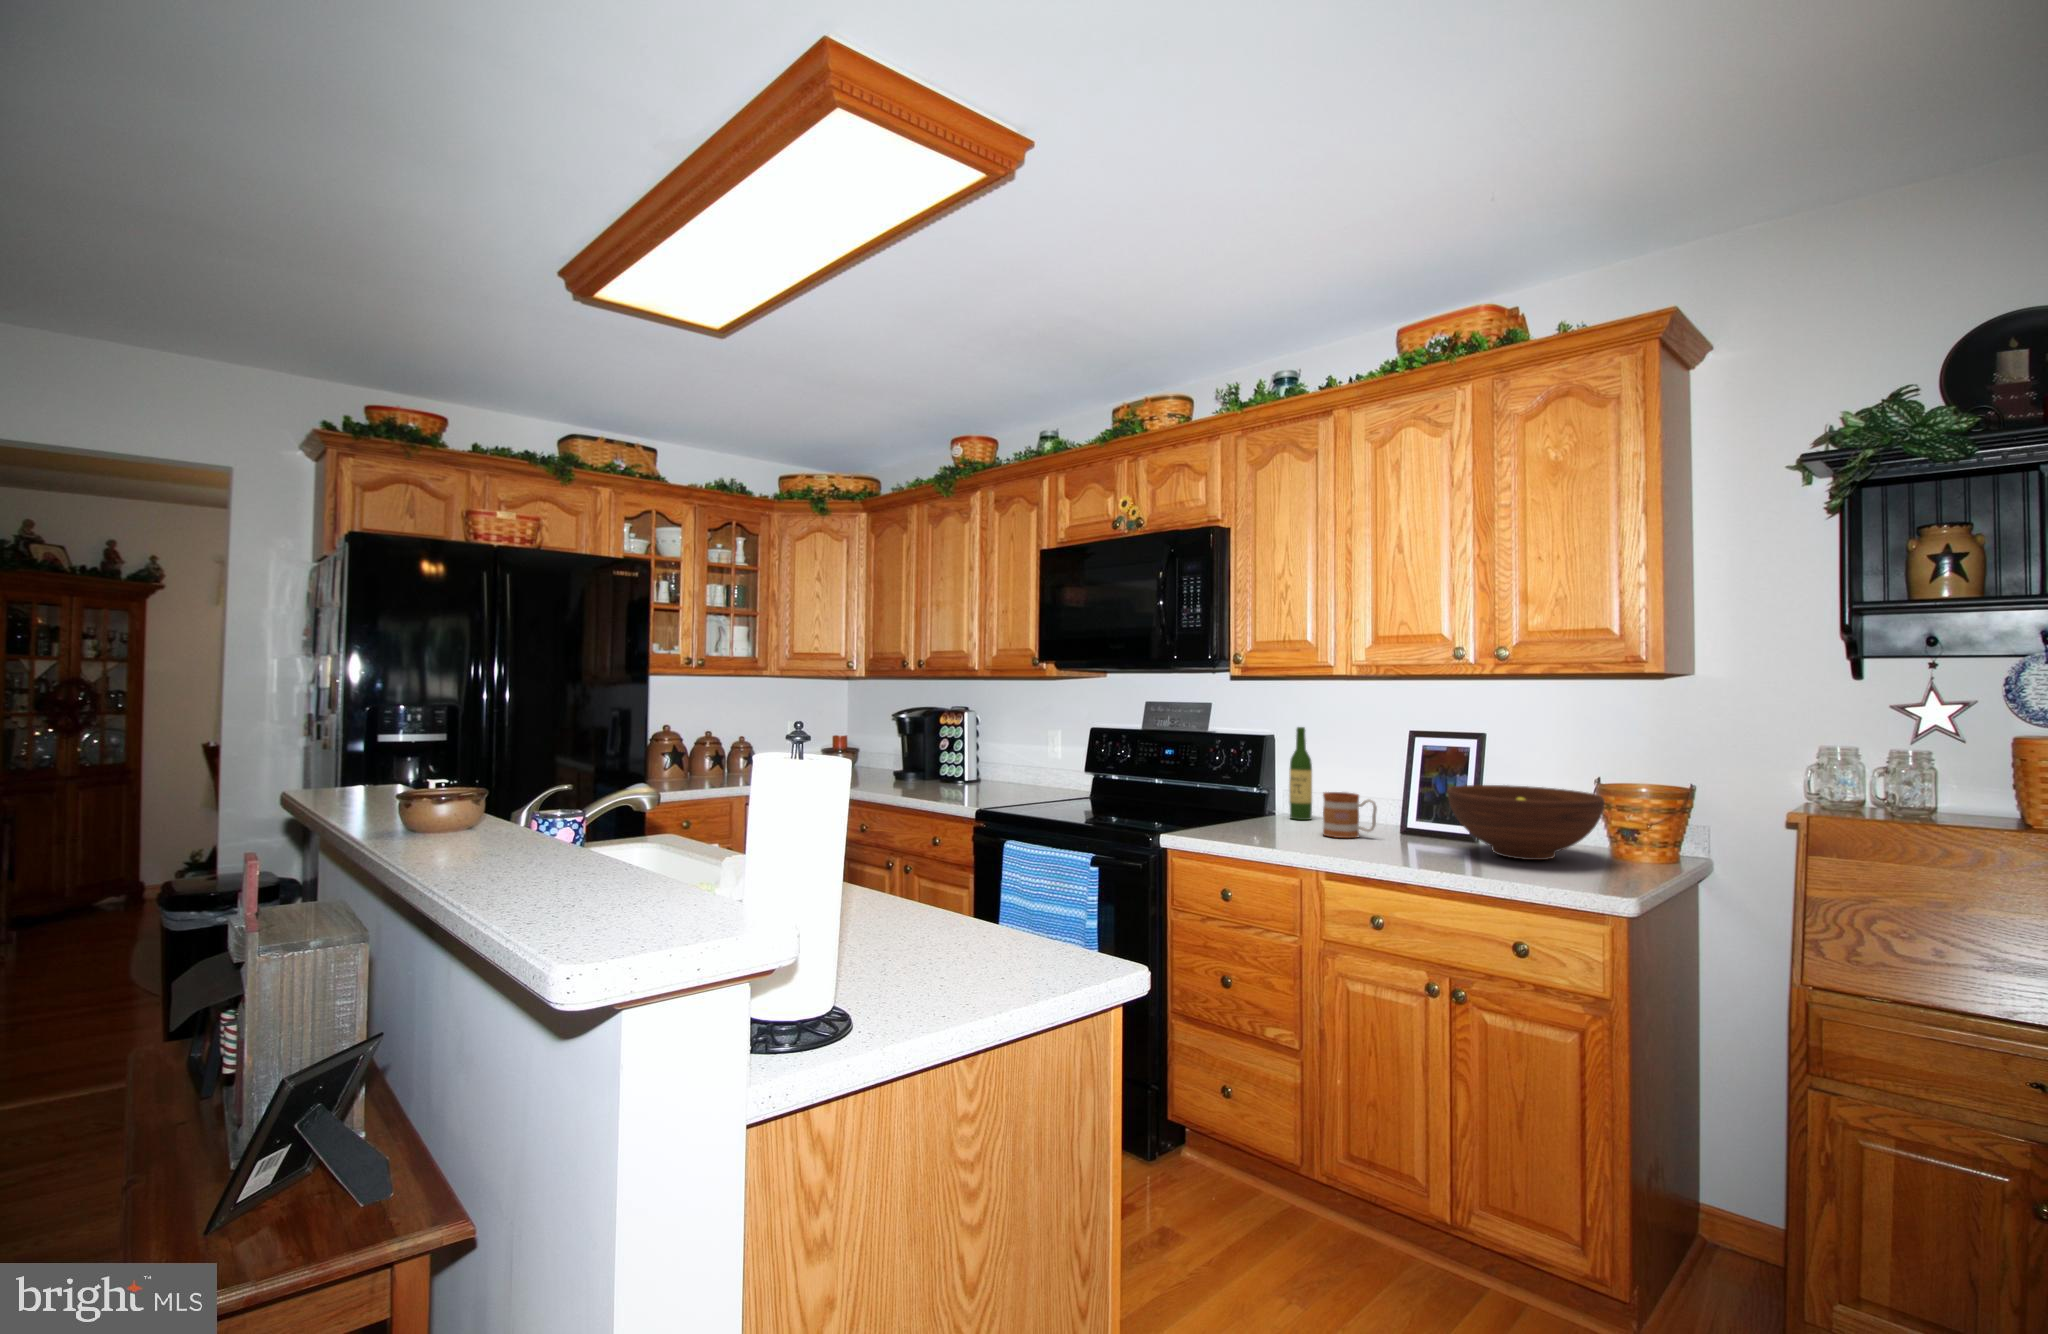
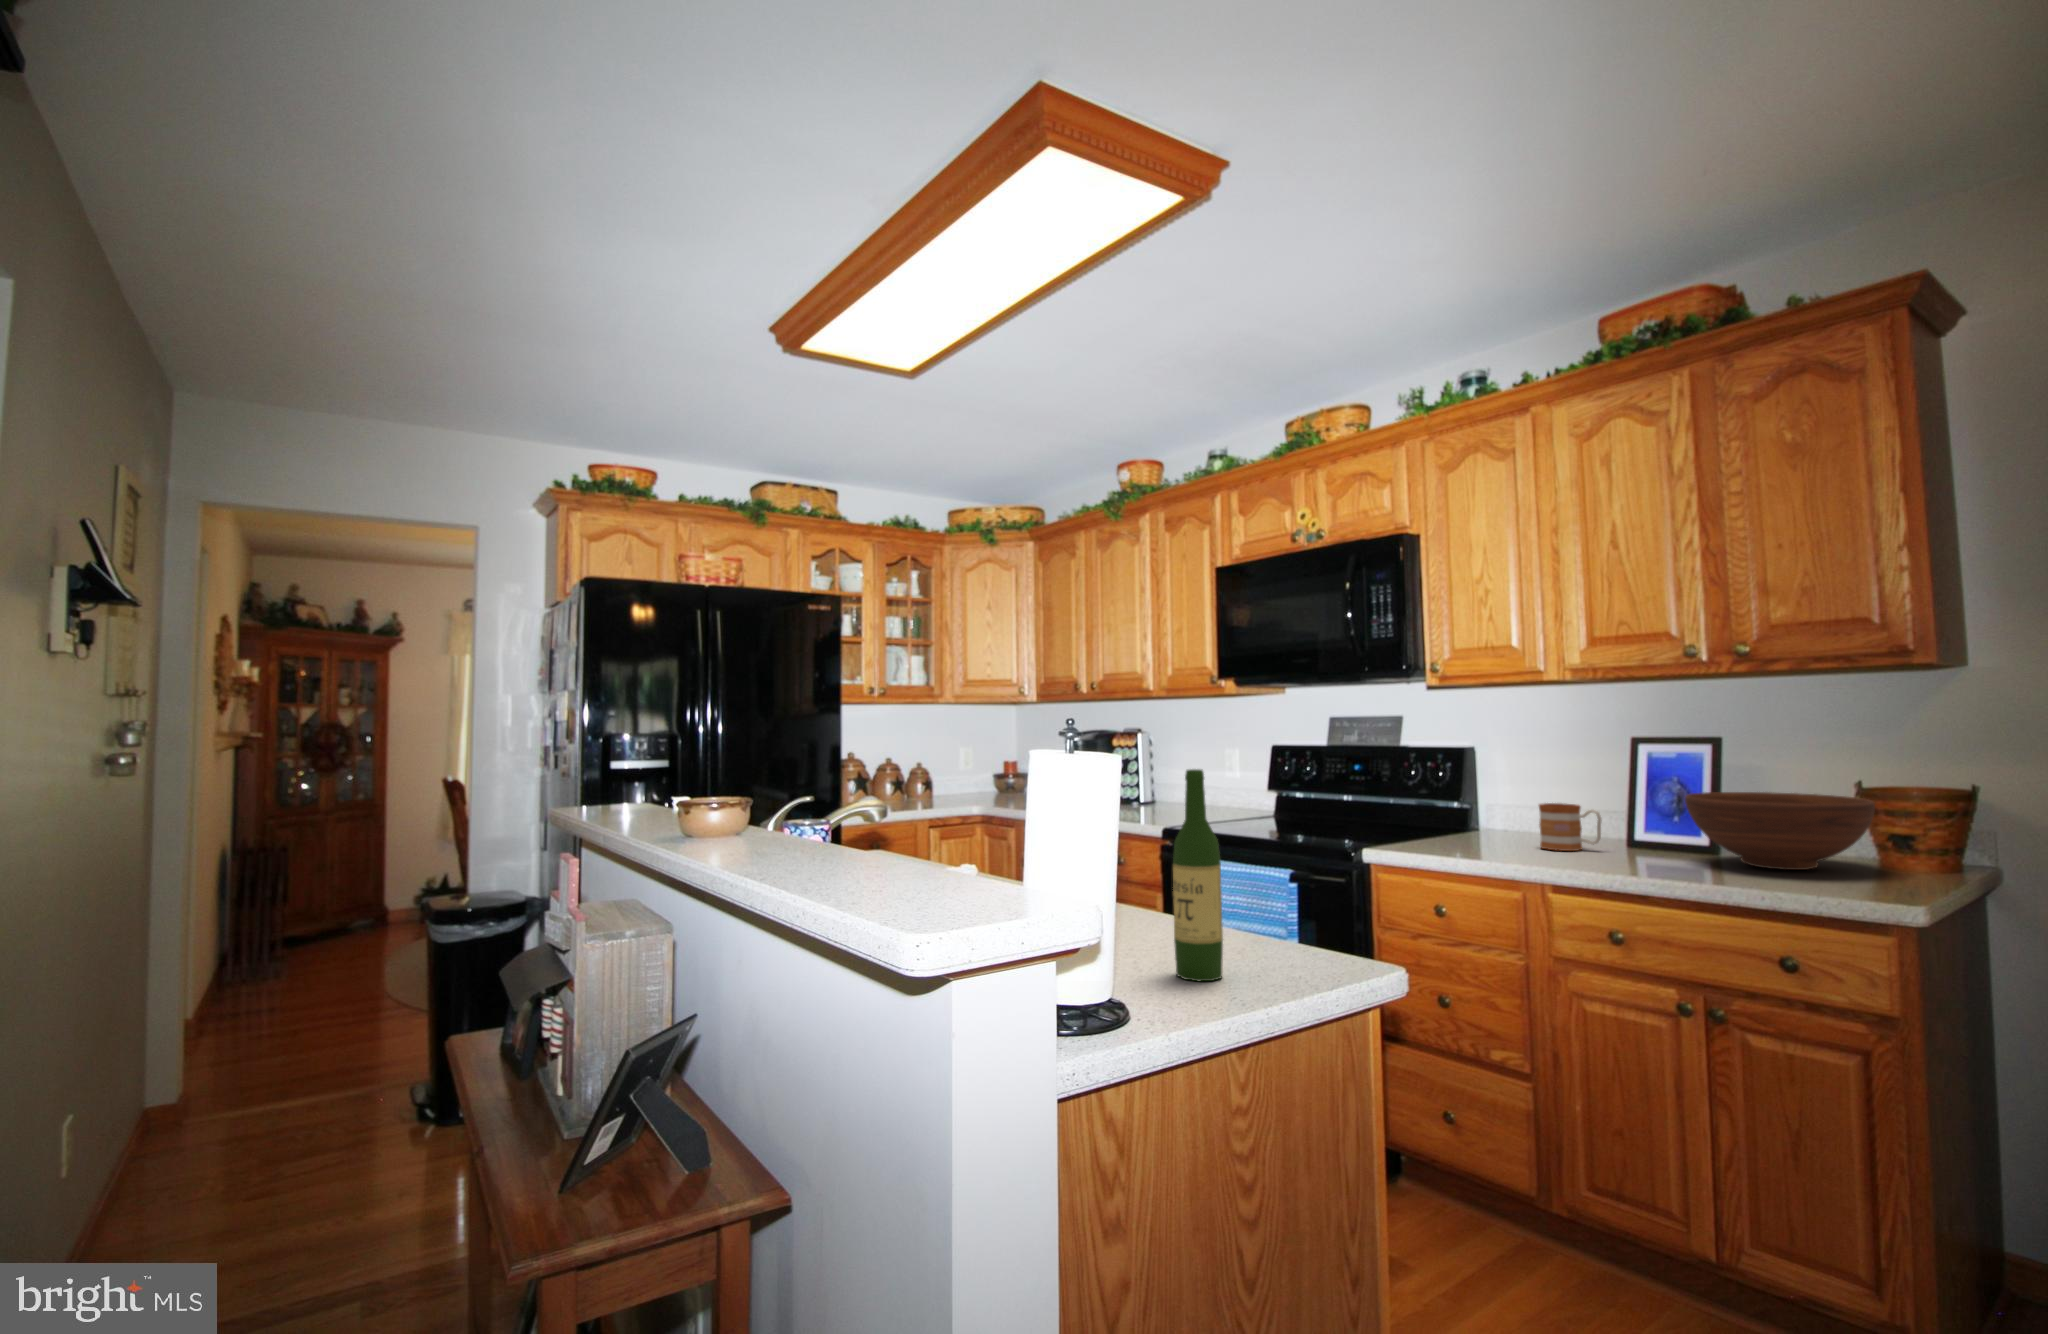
wine bottle: present [1289,727,1312,820] -> present [1173,769,1223,981]

